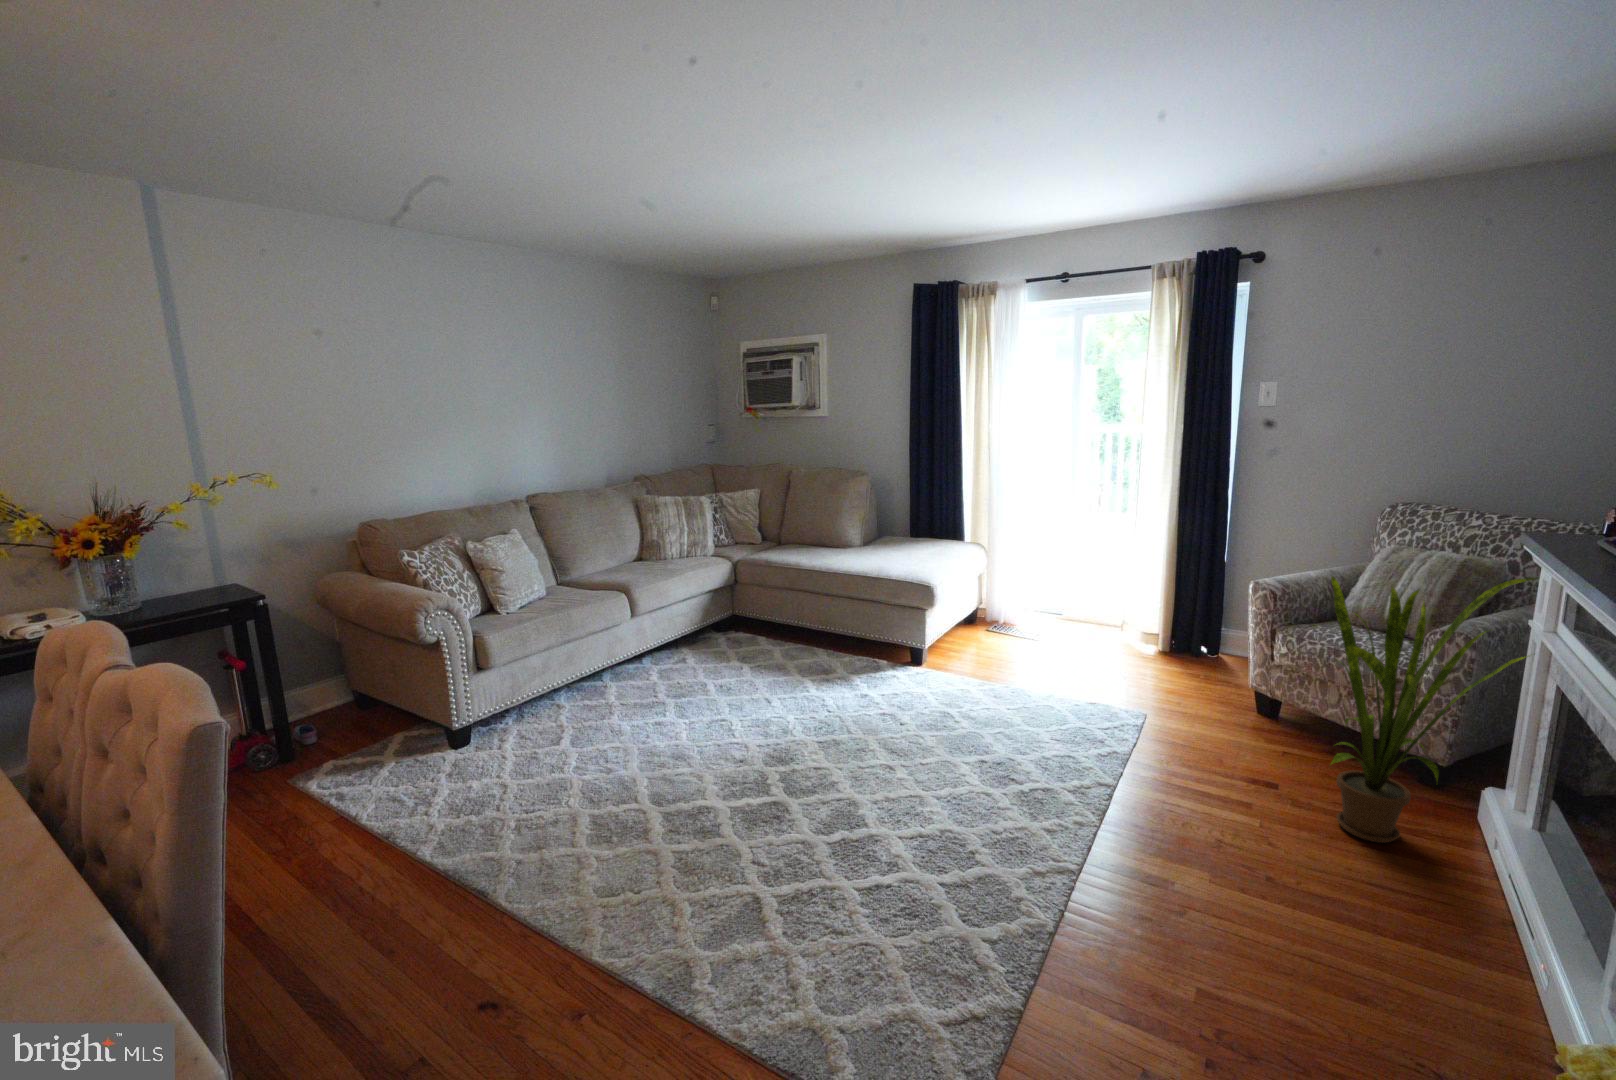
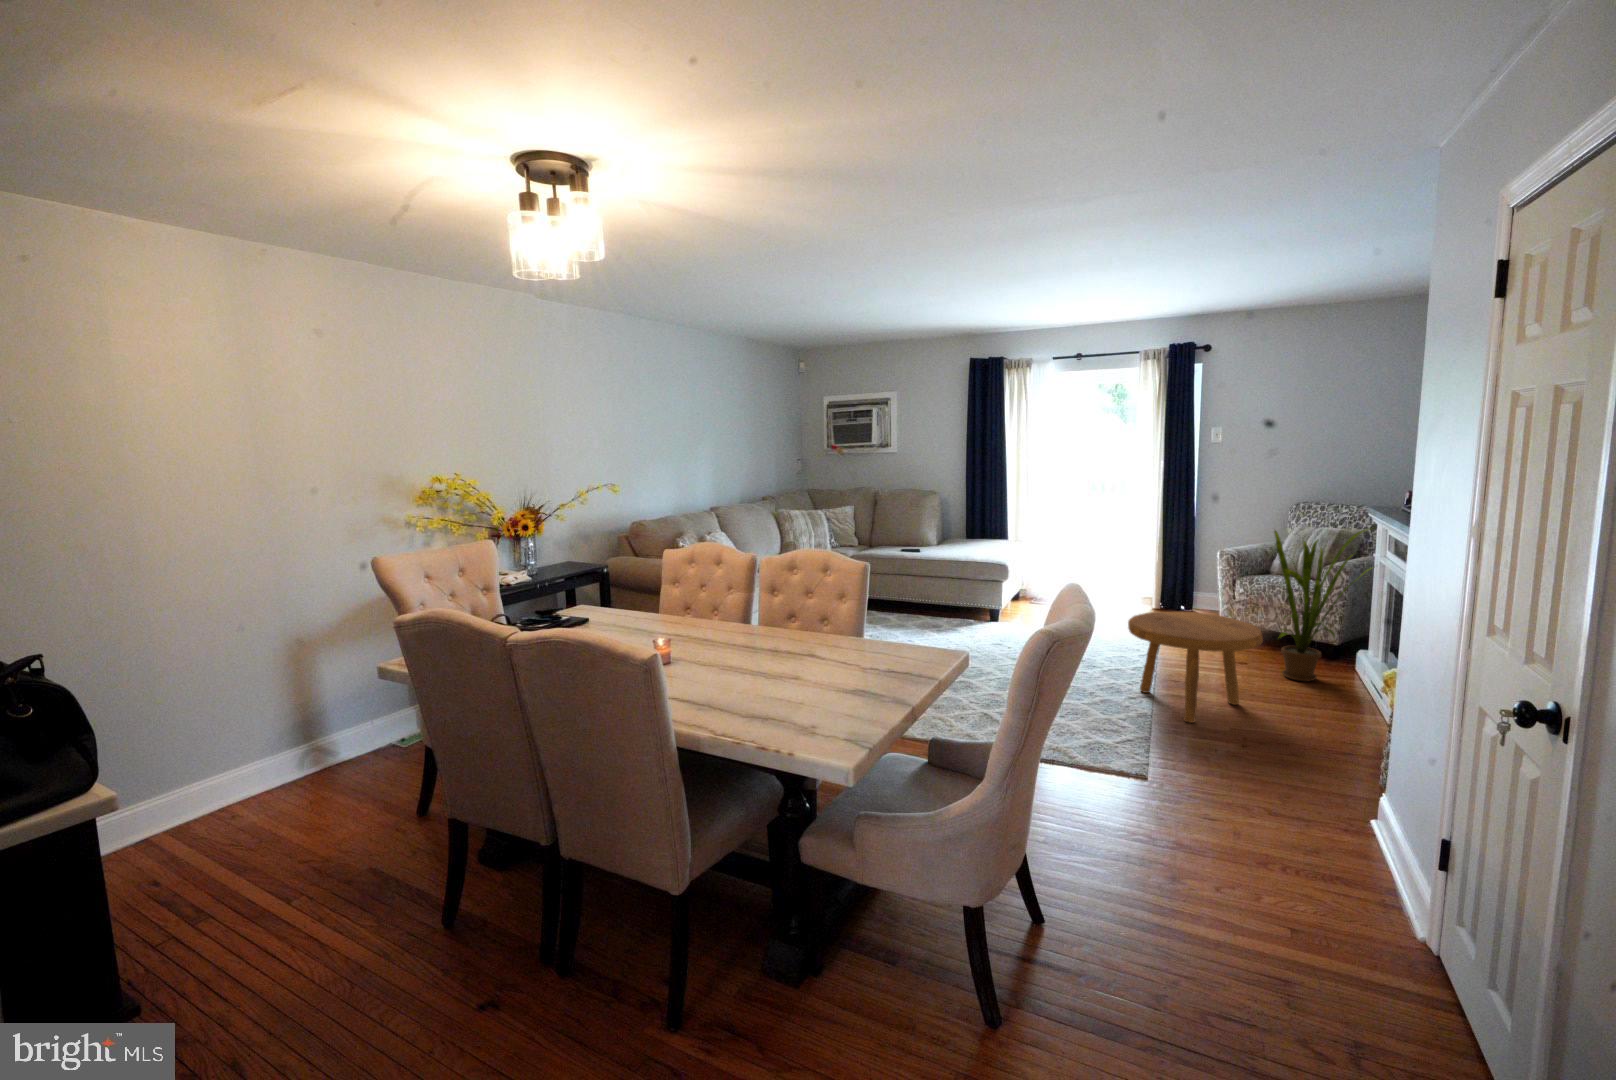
footstool: none [1035,714,1281,959] -> present [1128,612,1263,723]

